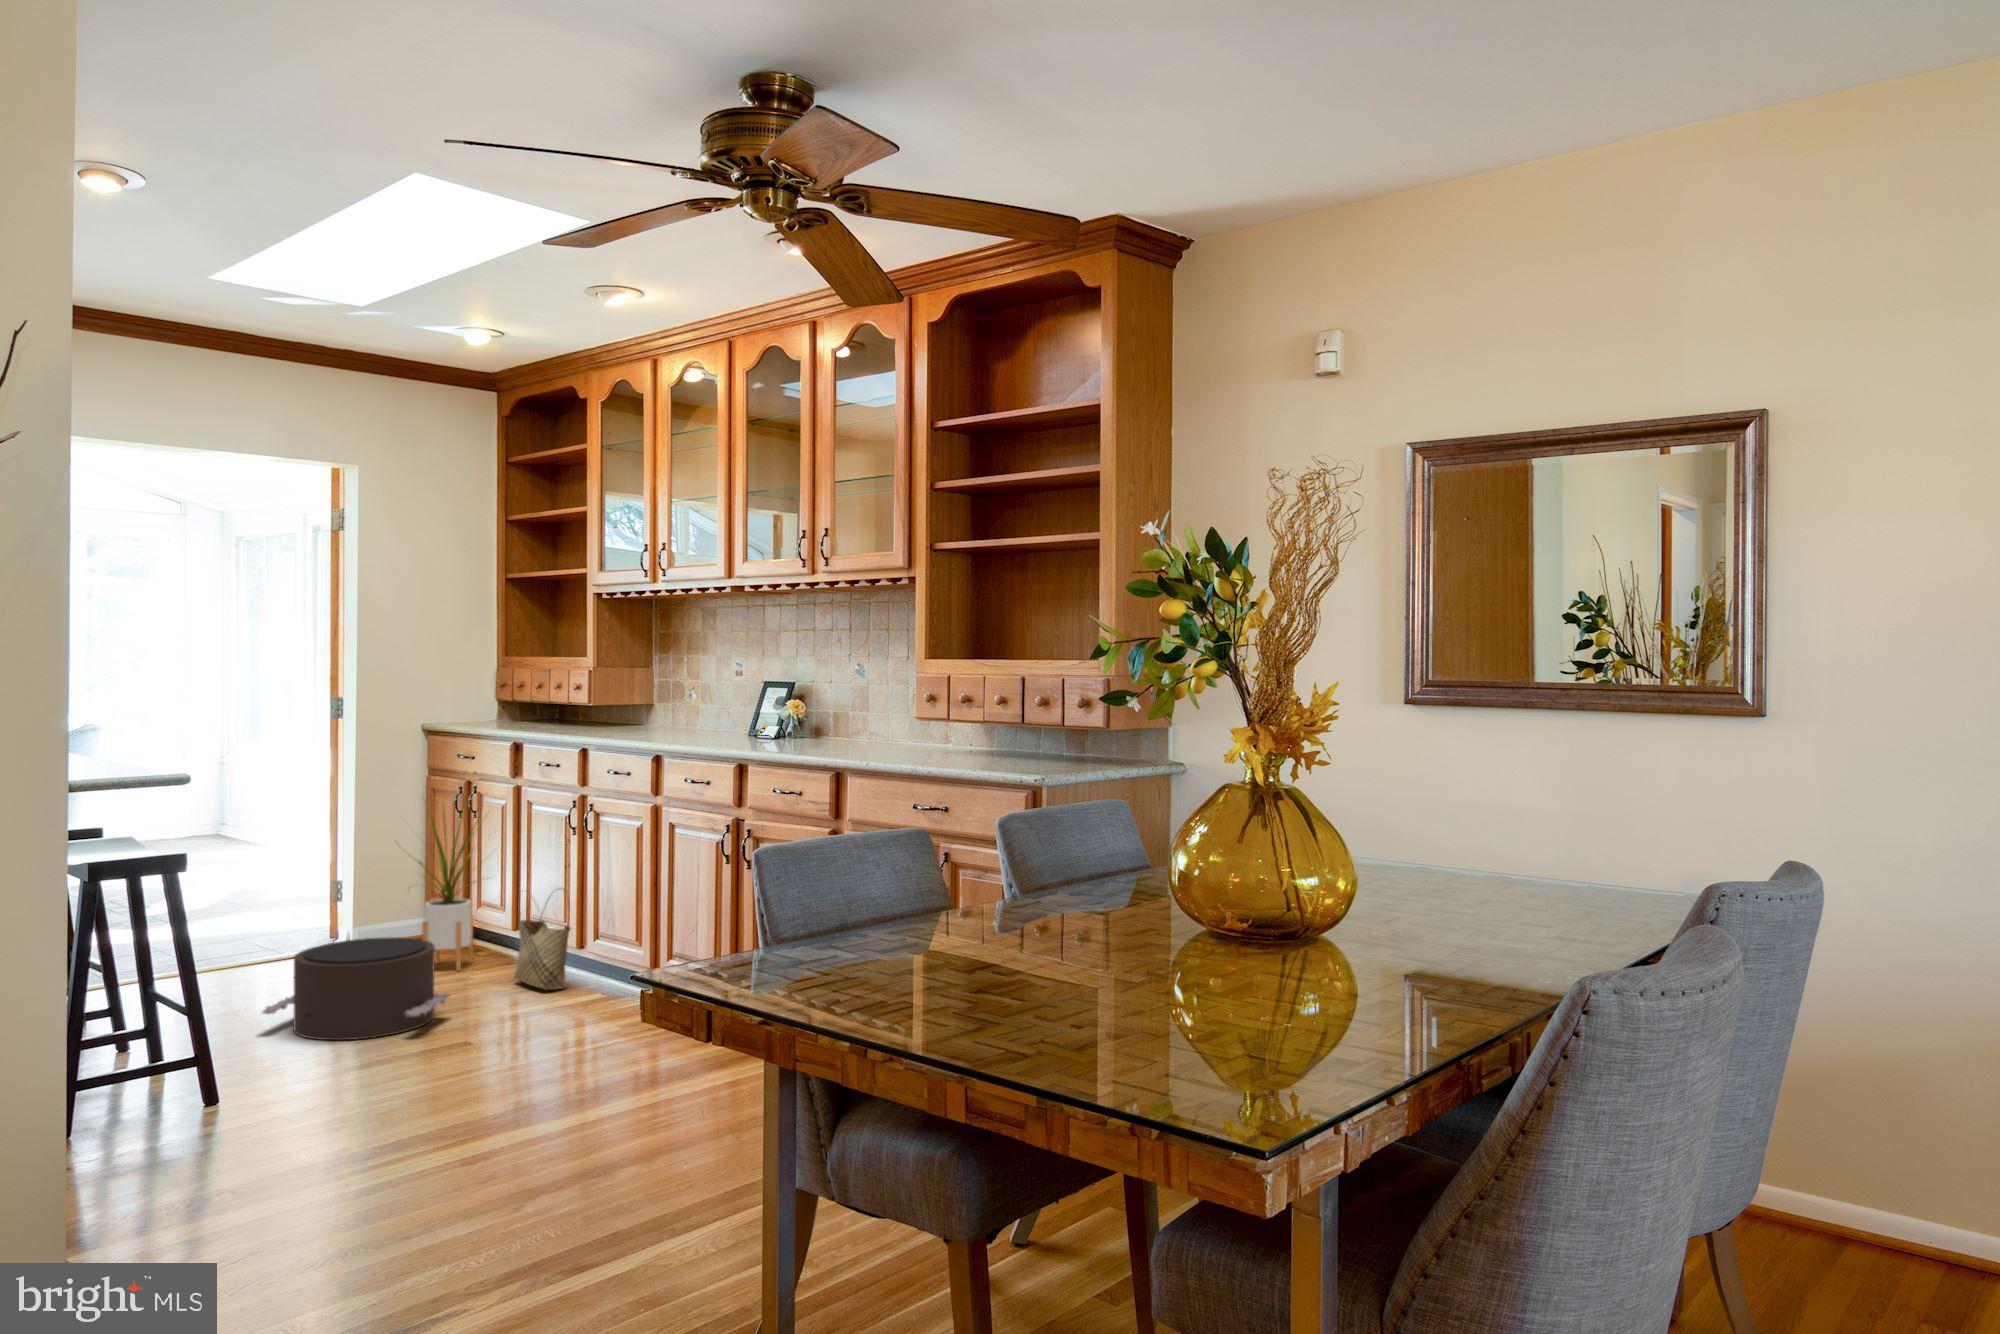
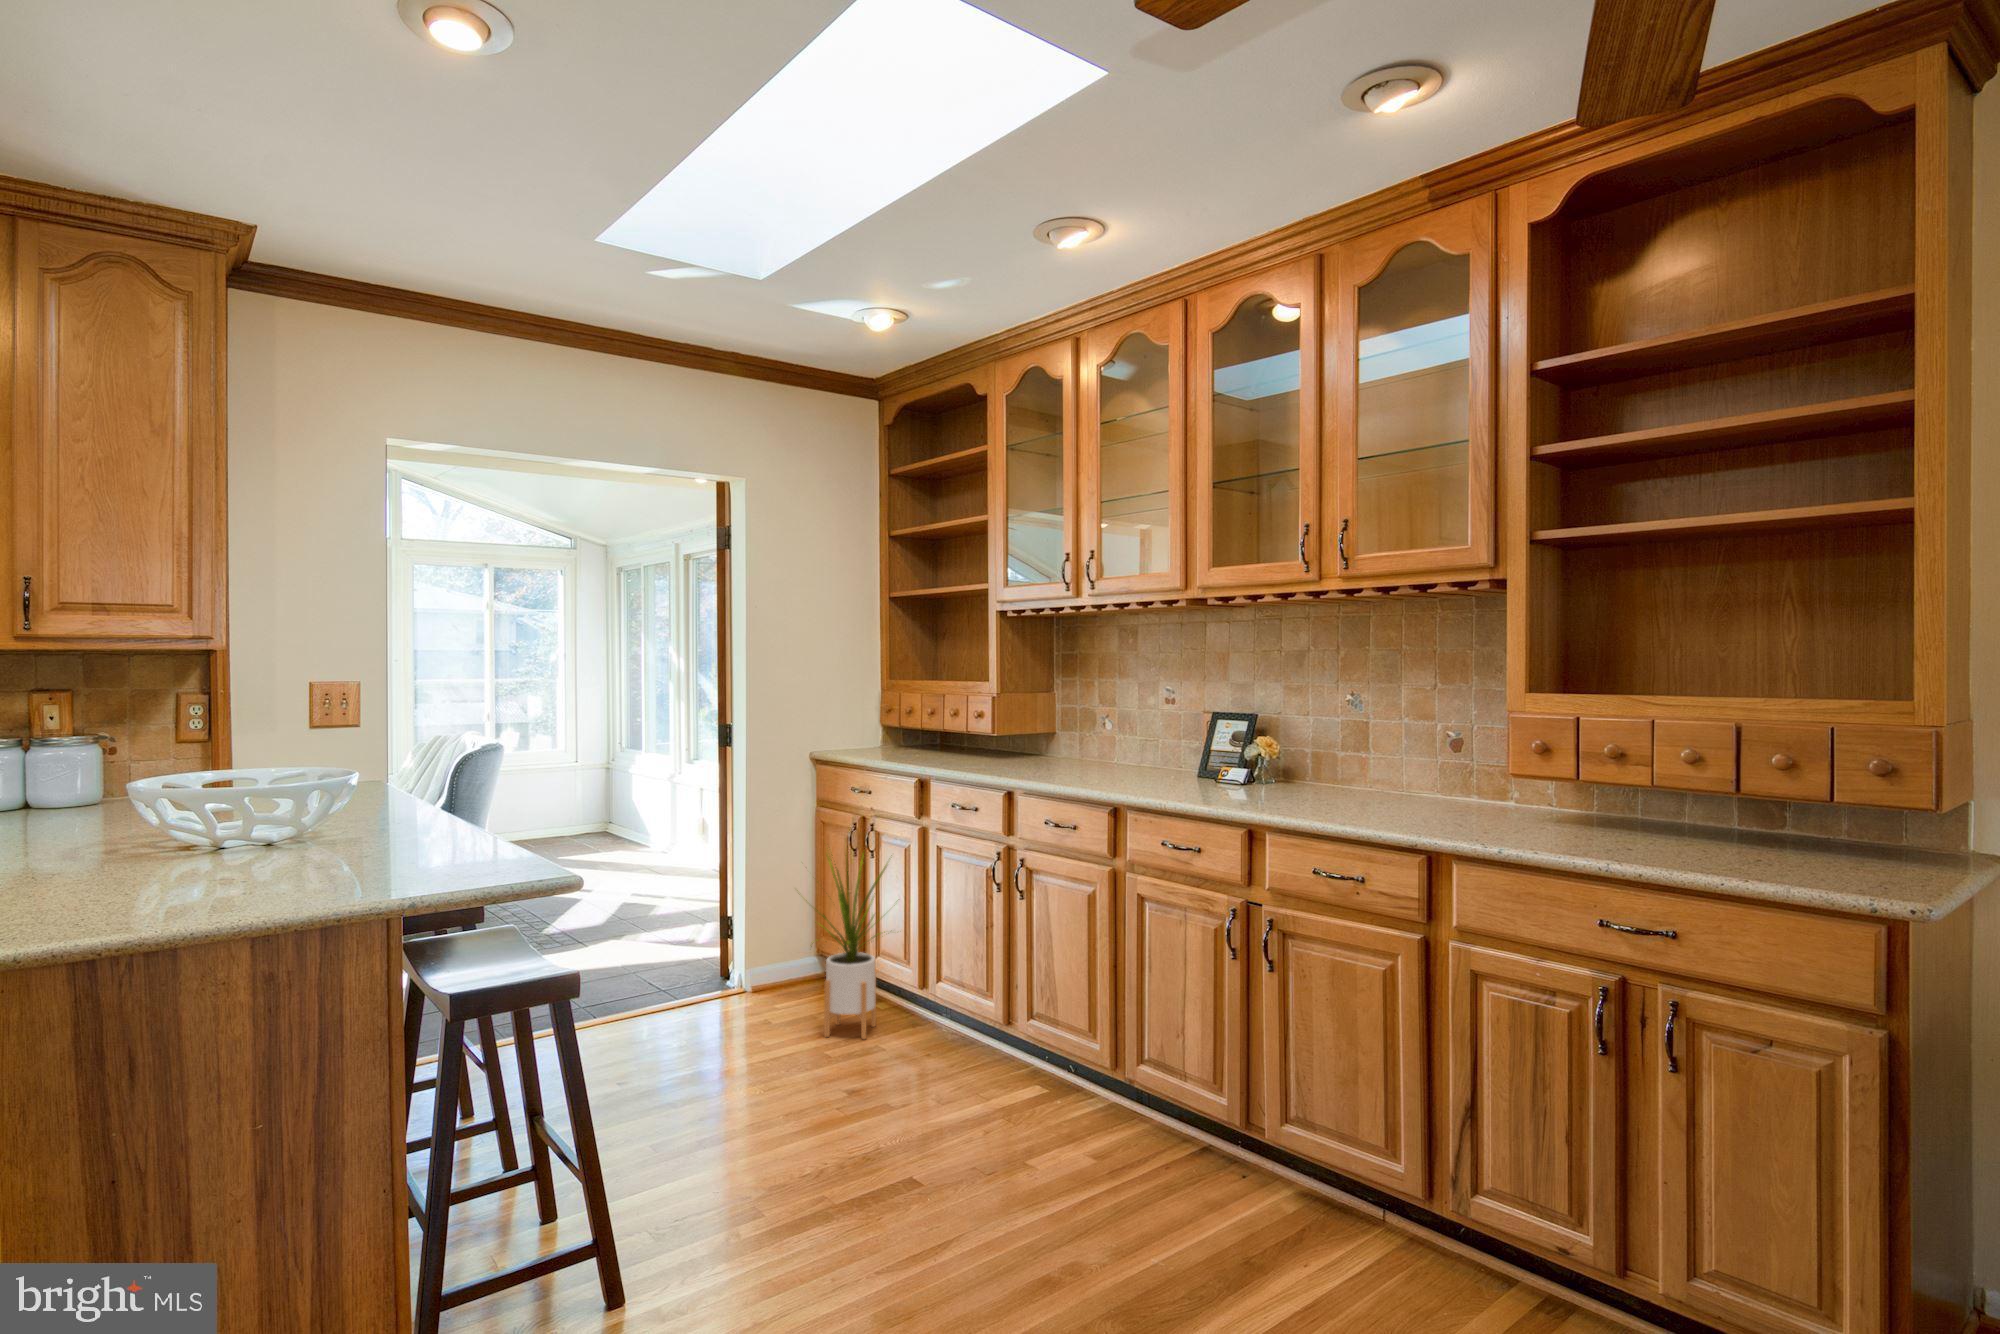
woven basket: present [514,889,571,990] -> none [930,954,999,1081]
pouf: present [262,937,449,1040] -> none [661,1017,875,1164]

